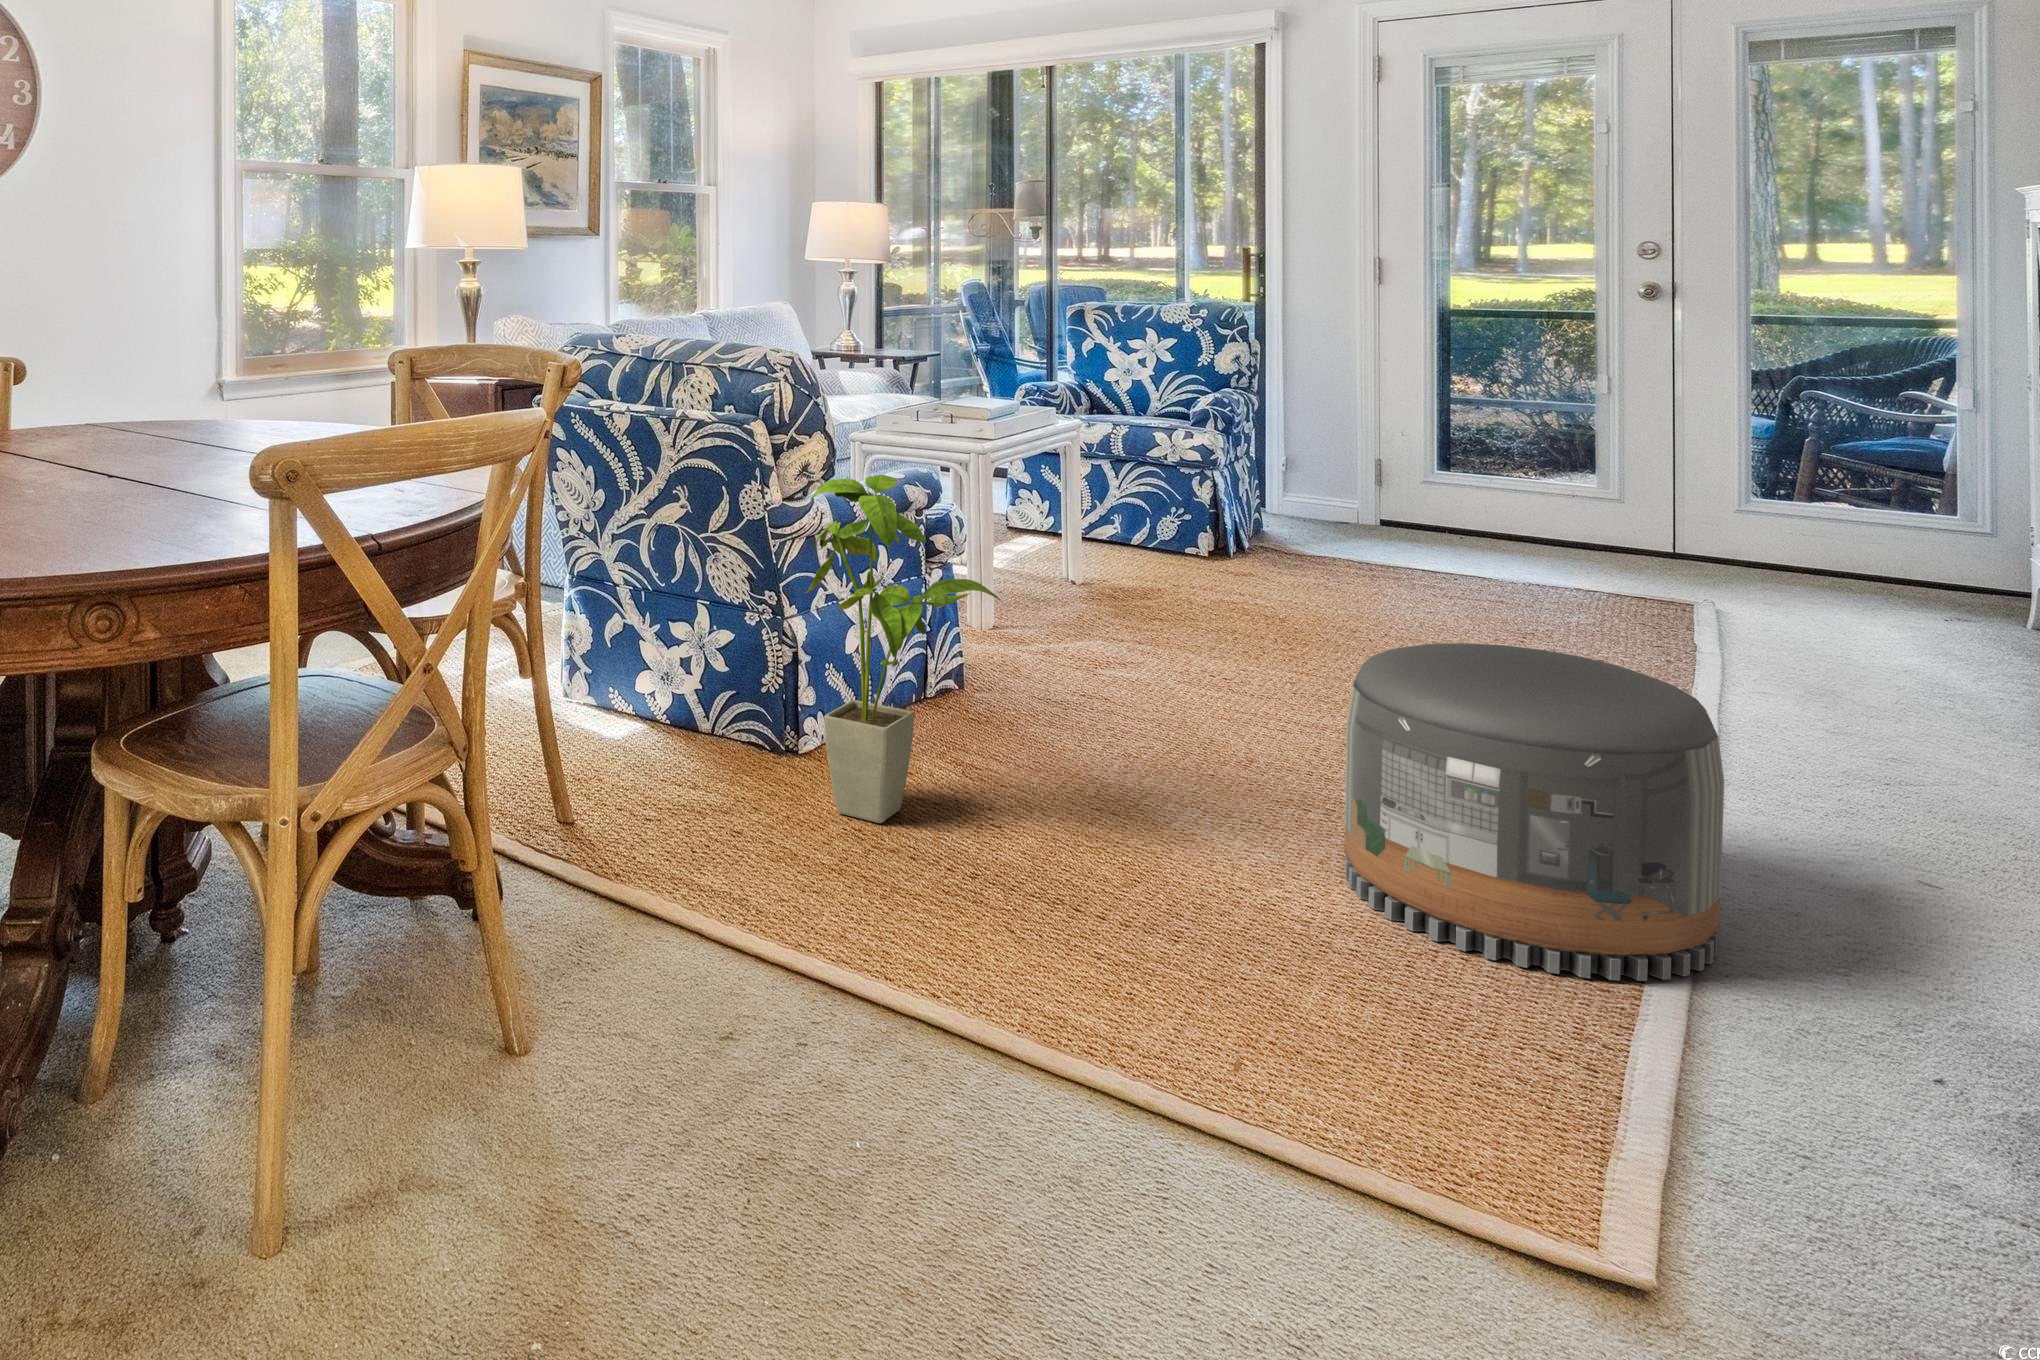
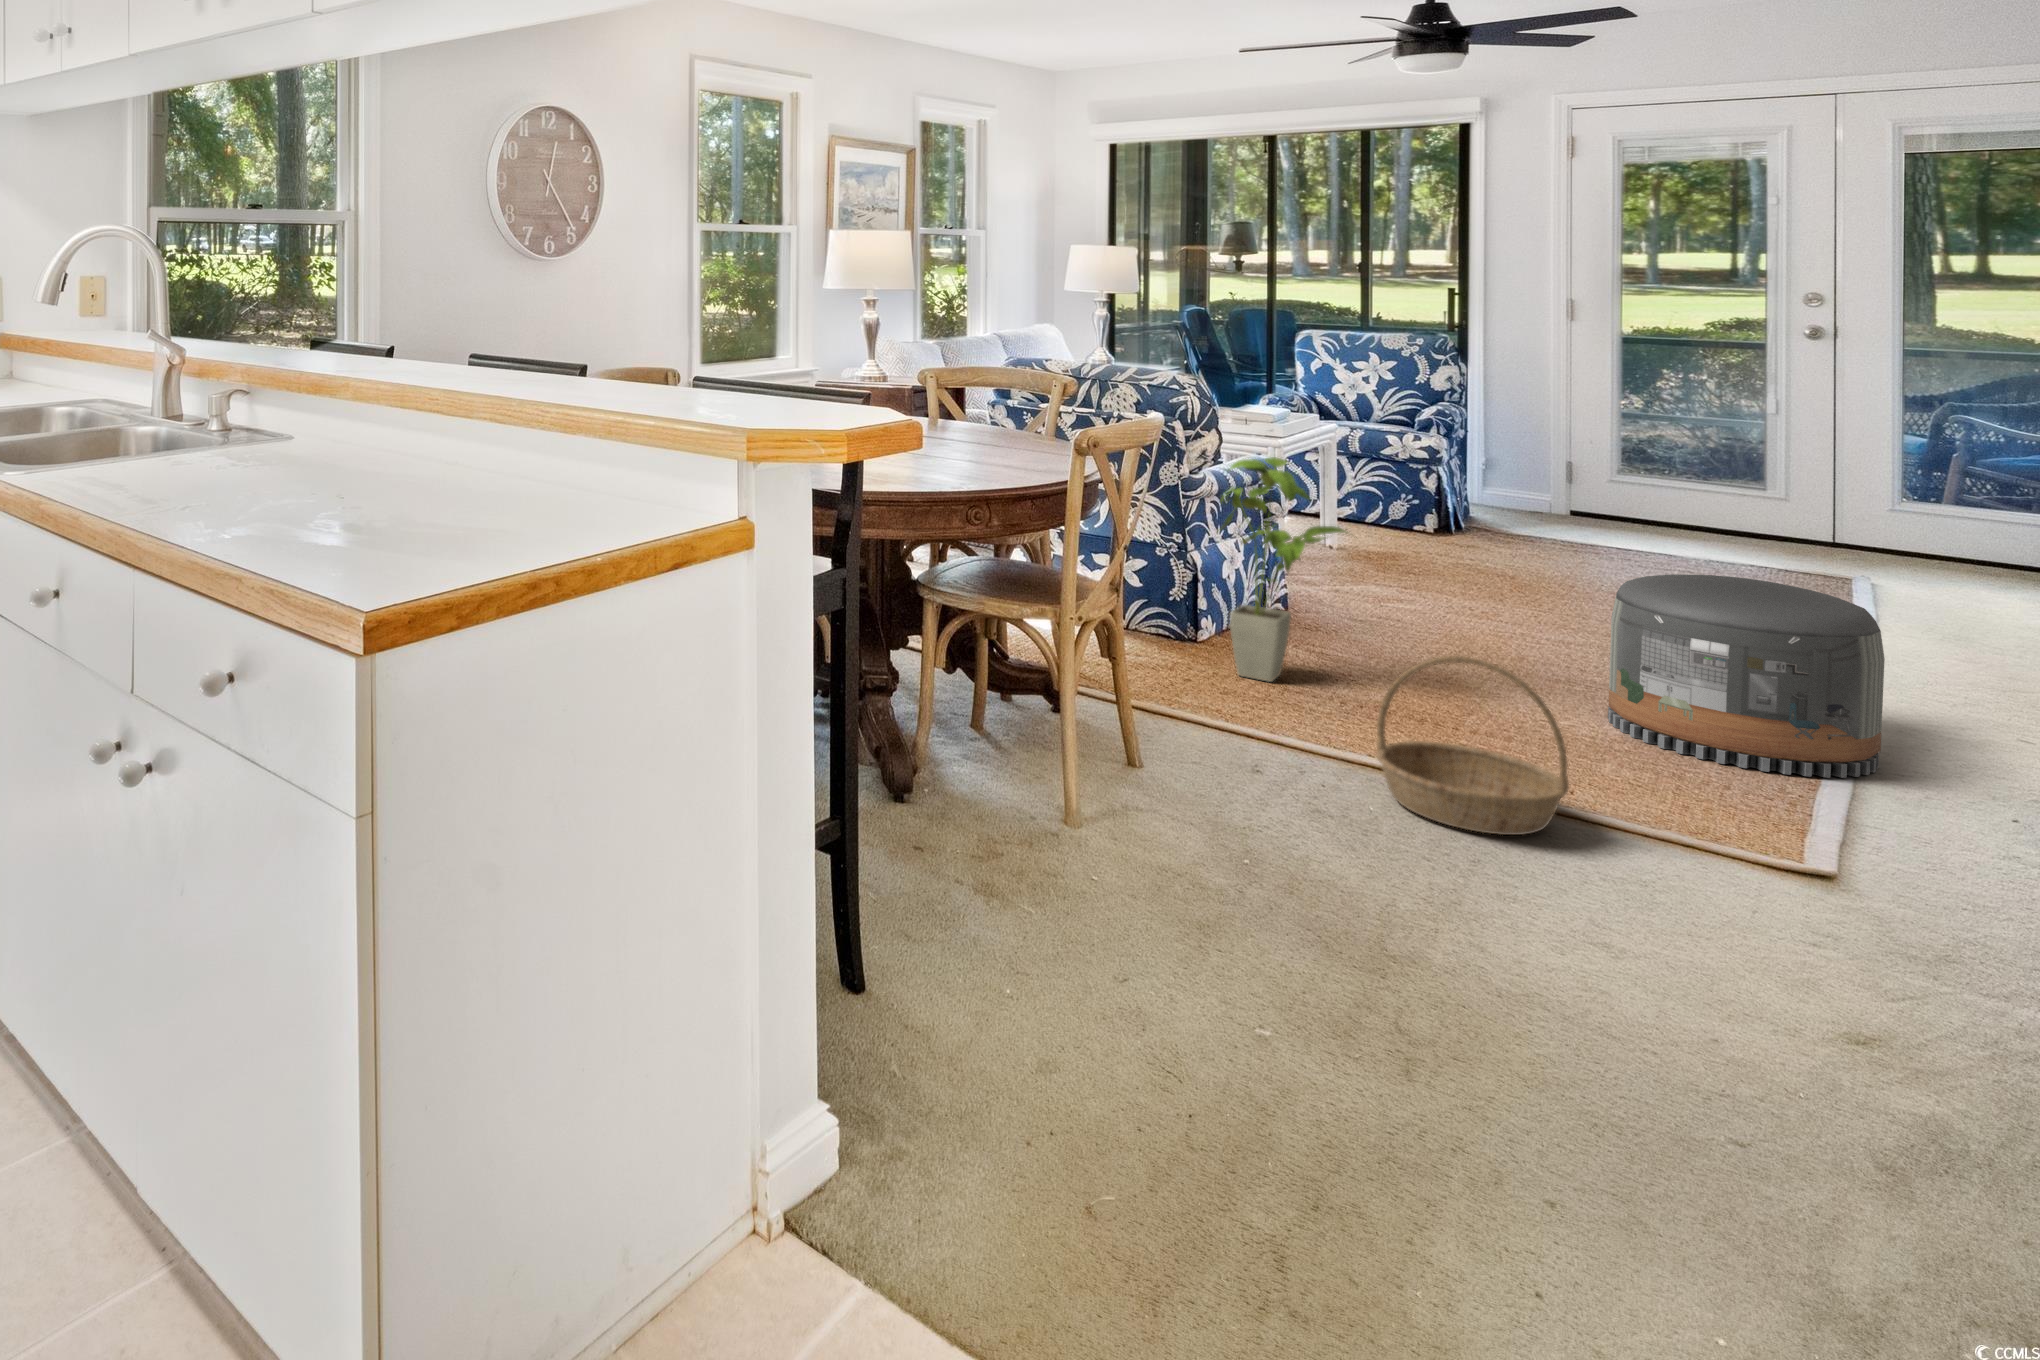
basket: none [926,832,1213,1170] -> present [1376,656,1569,835]

